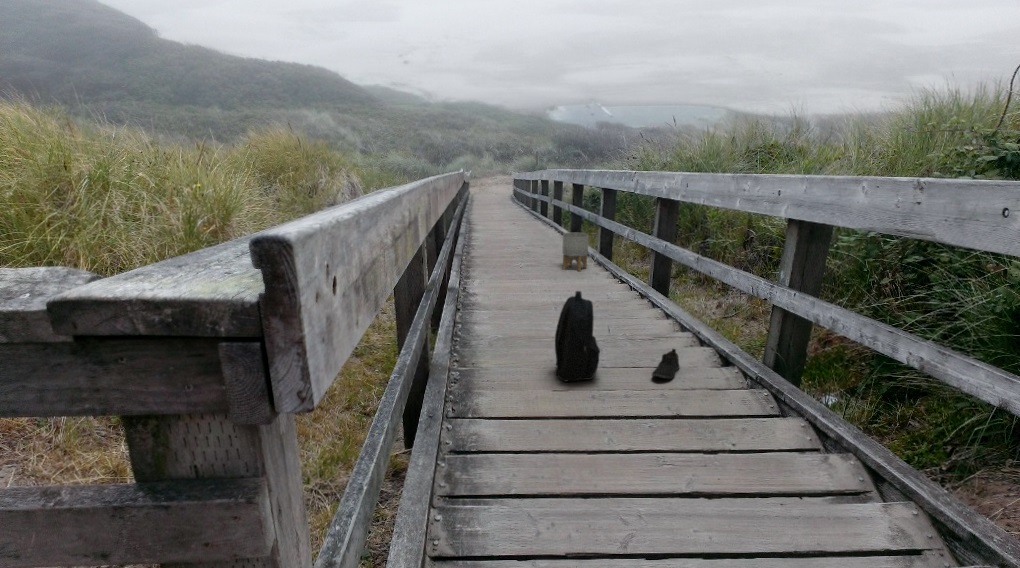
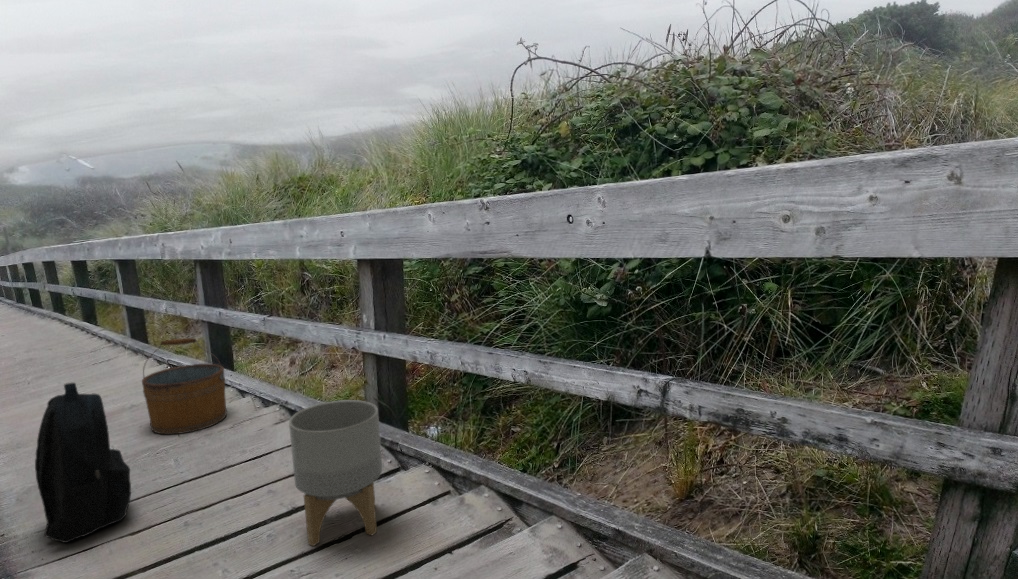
planter: present [563,233,589,272] -> present [289,400,382,546]
bucket: none [608,269,660,335] -> present [142,338,227,434]
shoe: present [652,349,679,379] -> none [226,431,266,479]

